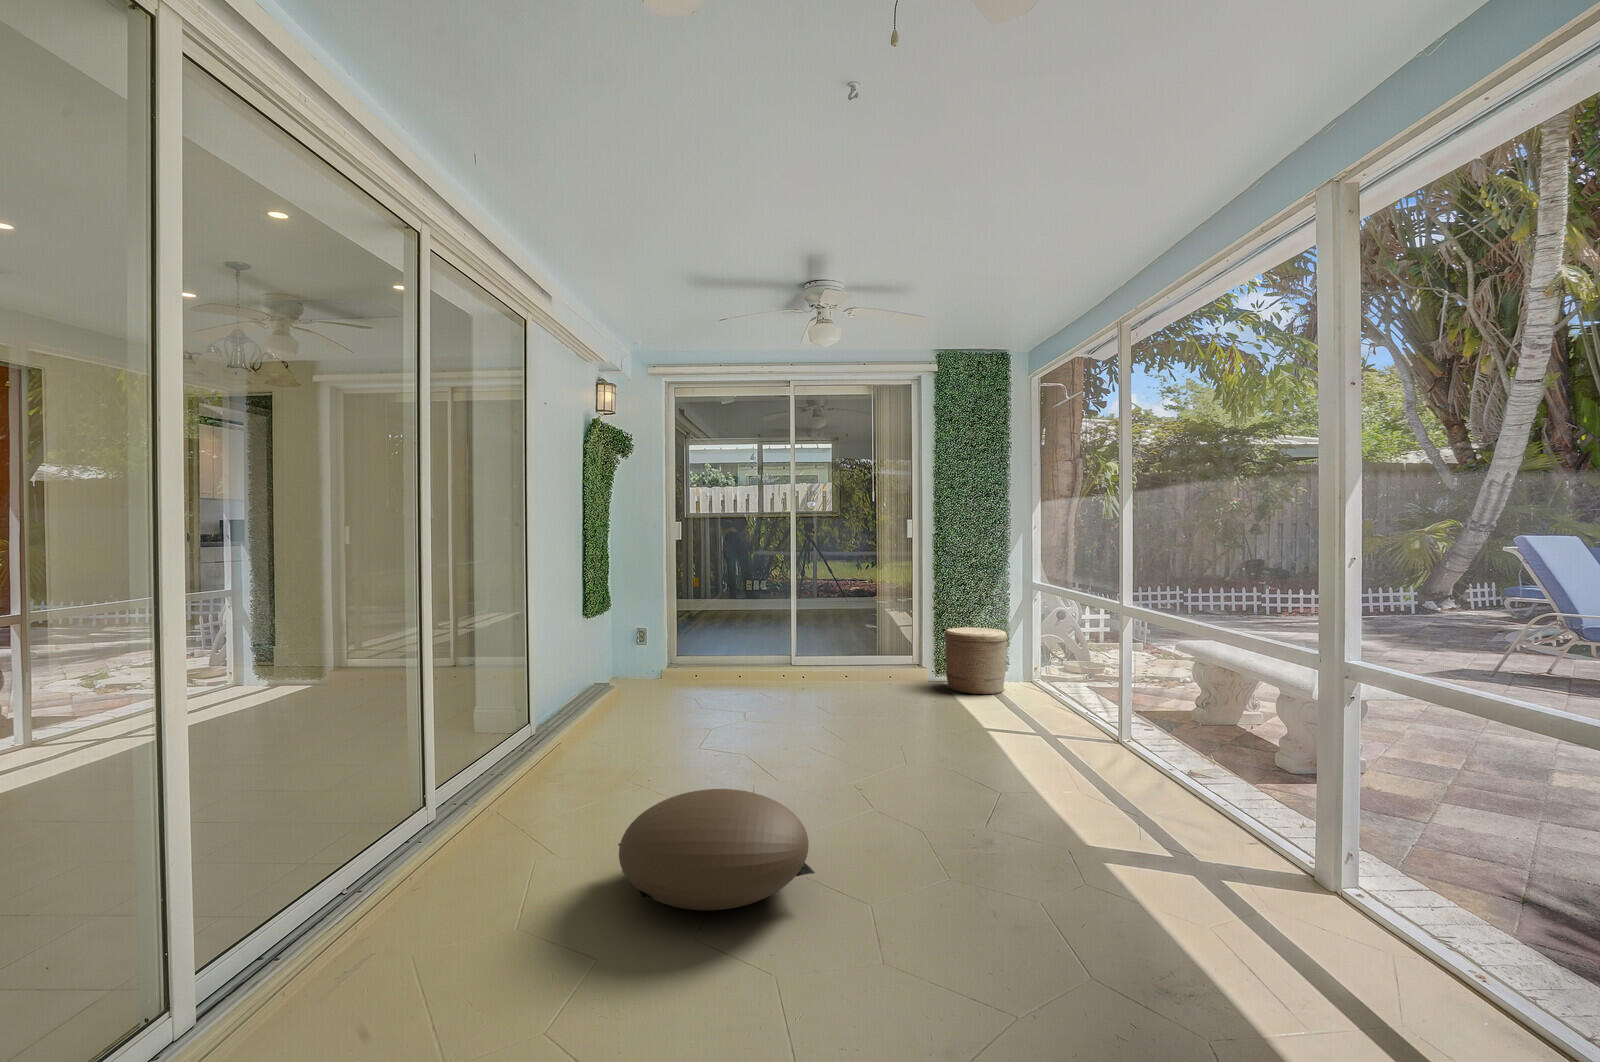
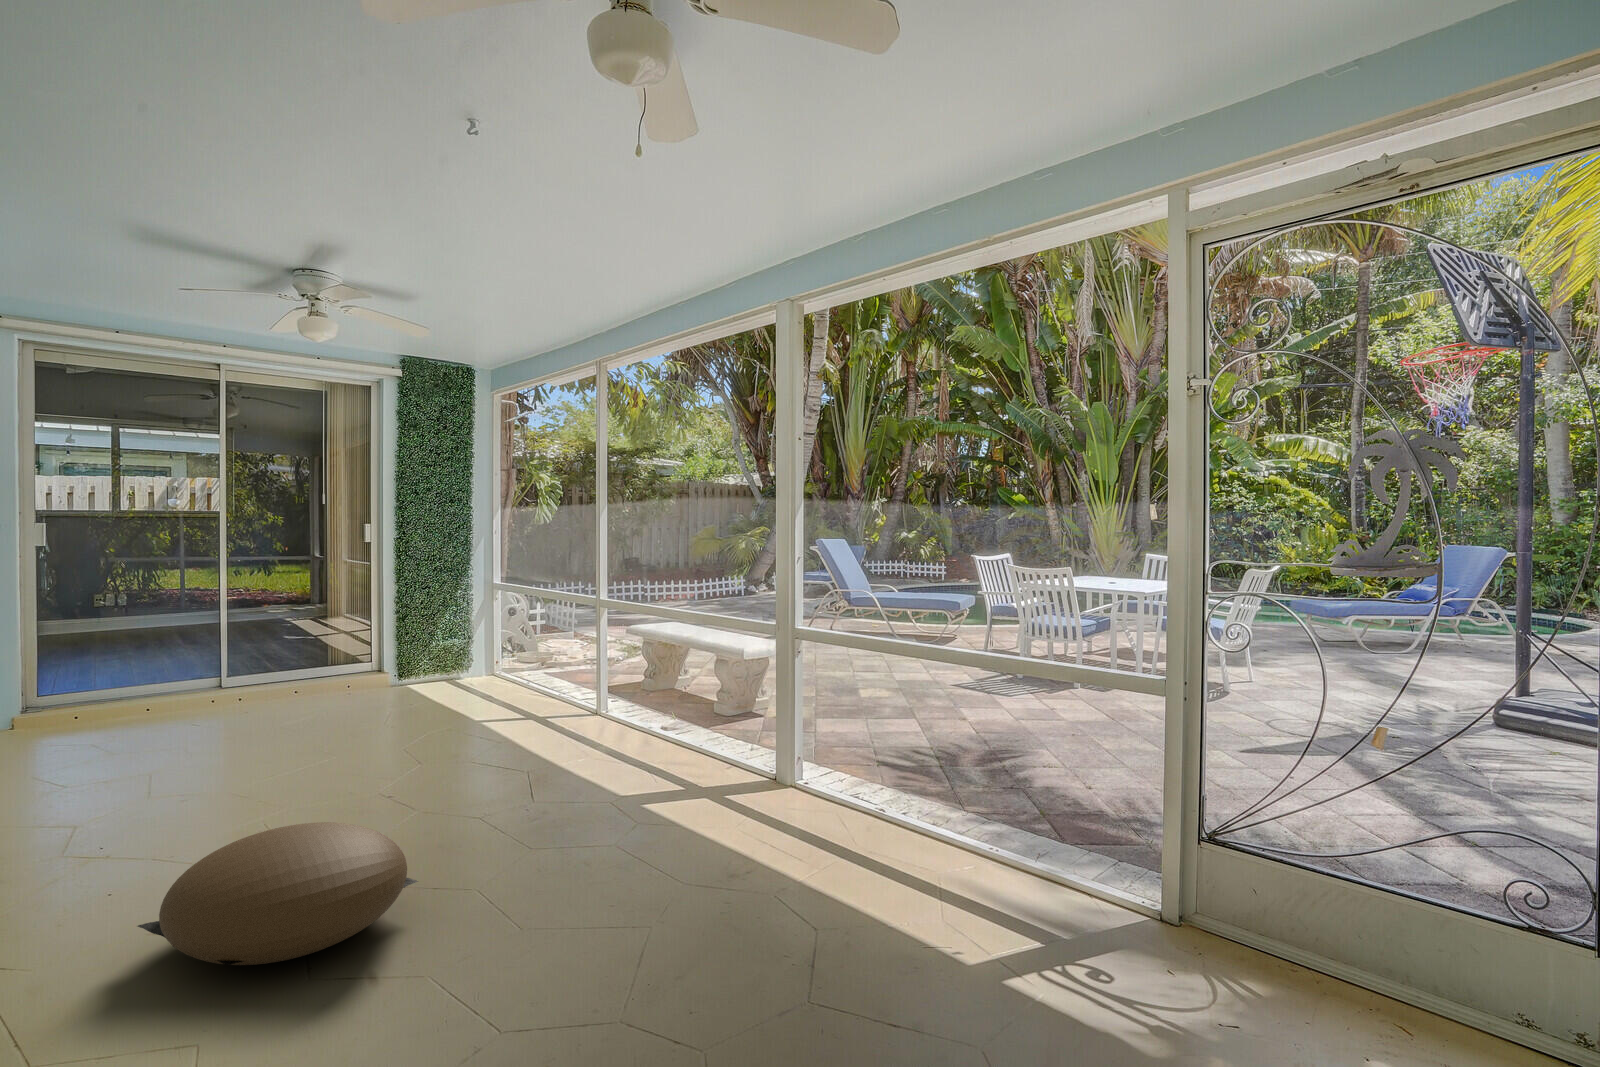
woven basket: present [944,627,1007,694] -> none [412,629,477,694]

